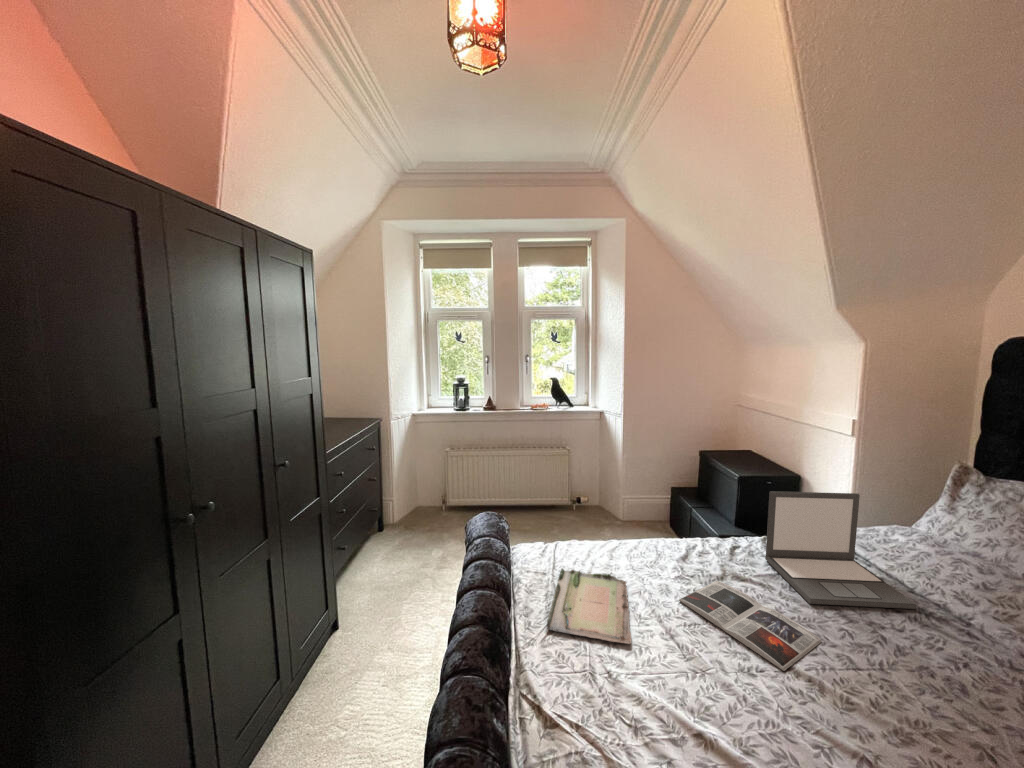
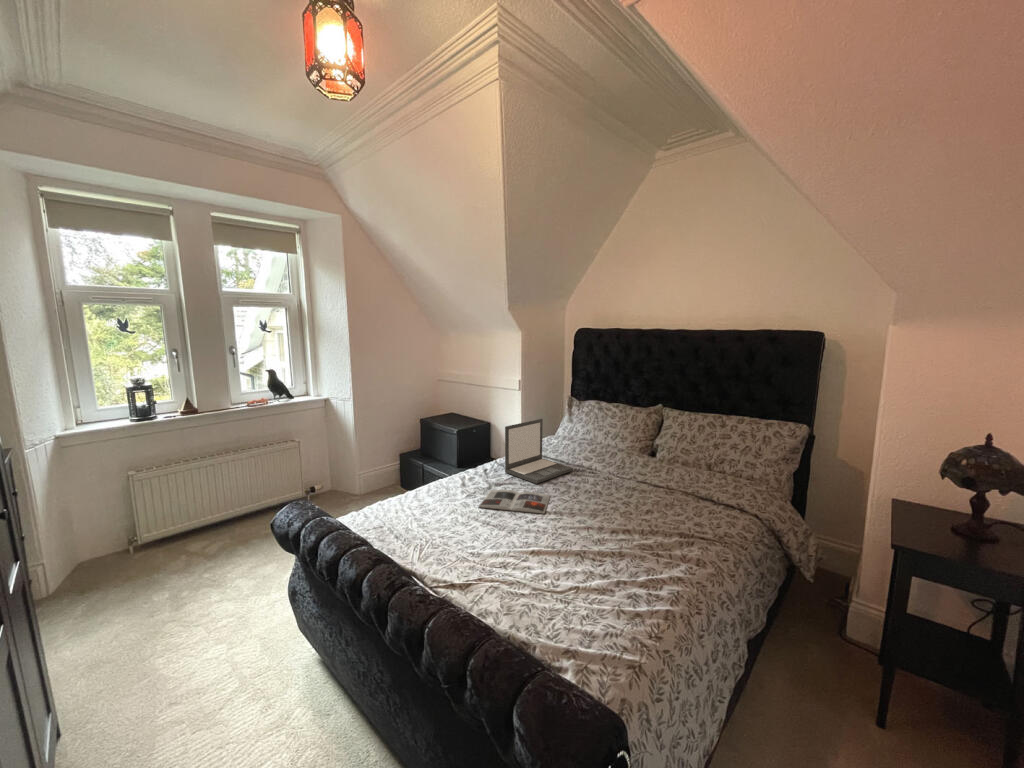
tray: present [547,569,631,644] -> none [391,507,472,555]

